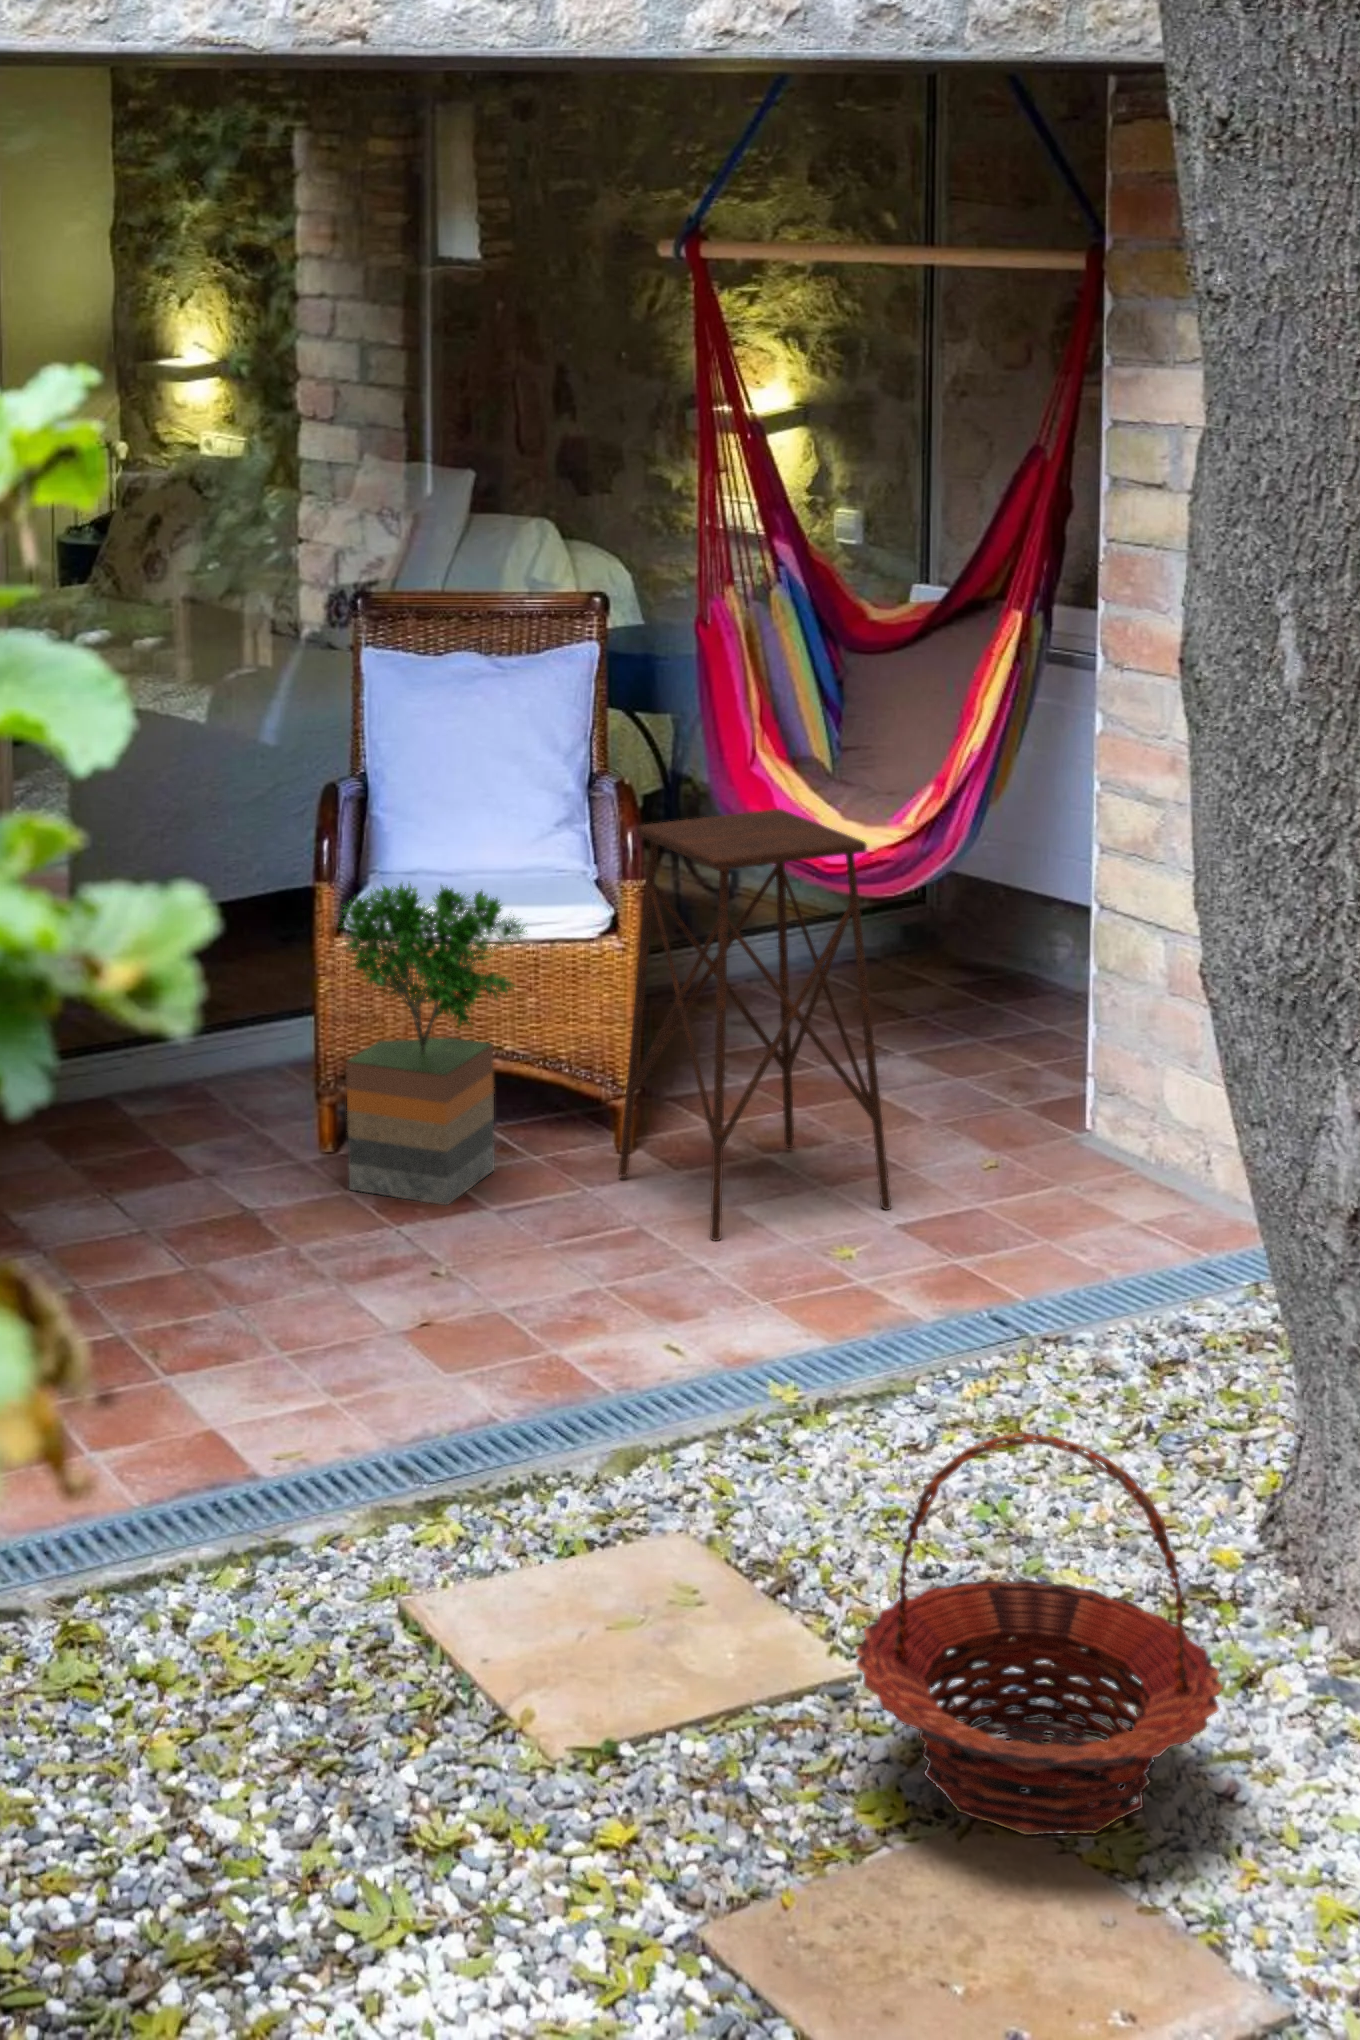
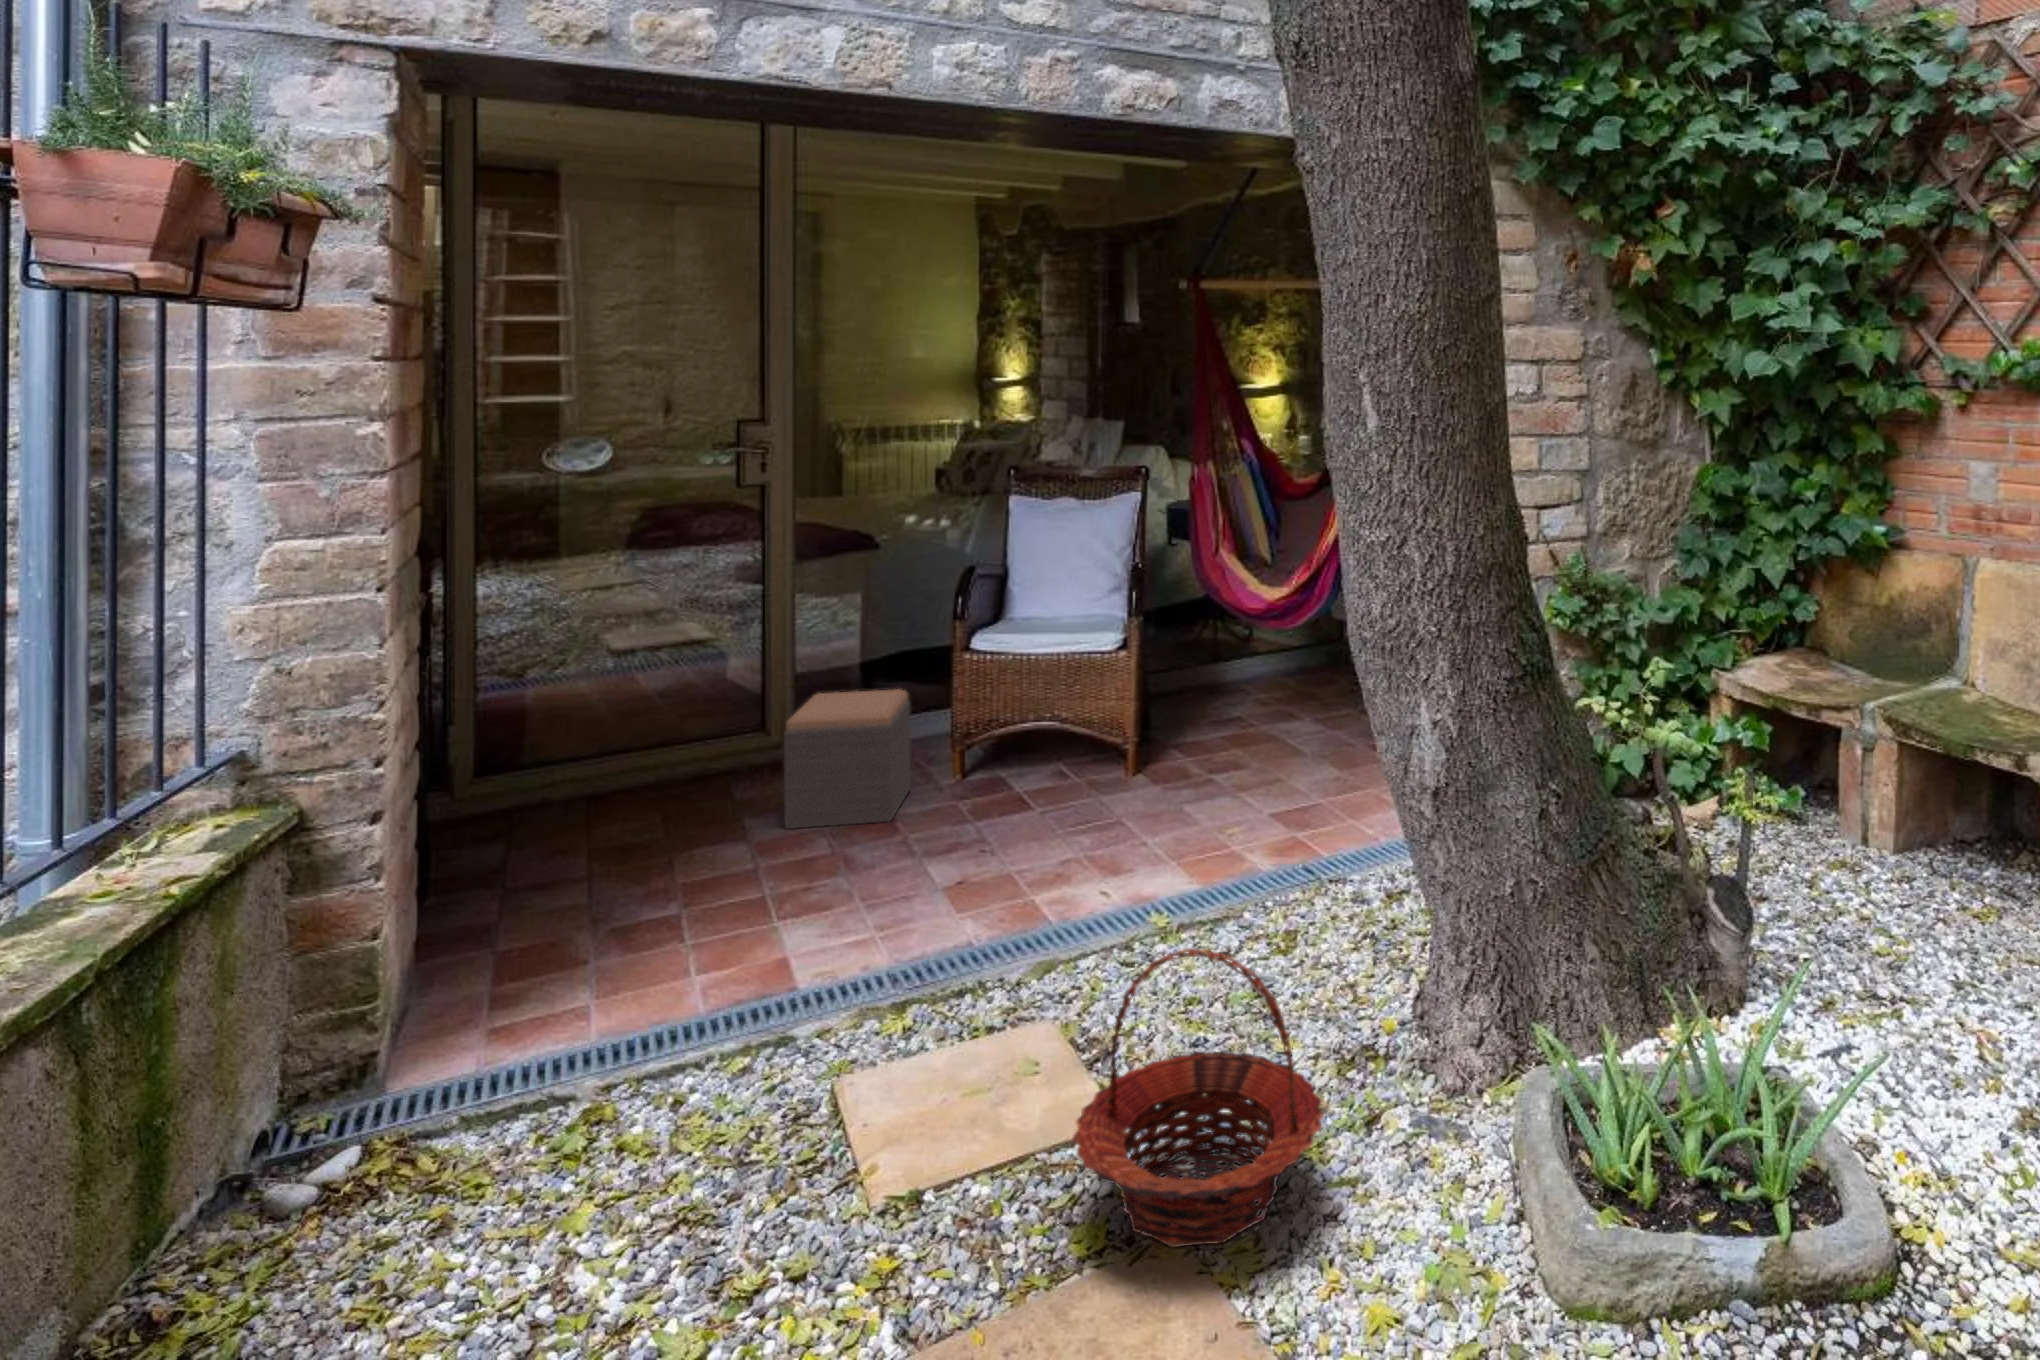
side table: present [618,809,891,1241] -> none [1135,584,1284,836]
potted tree: present [339,884,527,1205] -> none [966,627,1086,819]
footstool: none [46,981,222,1212] -> present [784,689,911,829]

